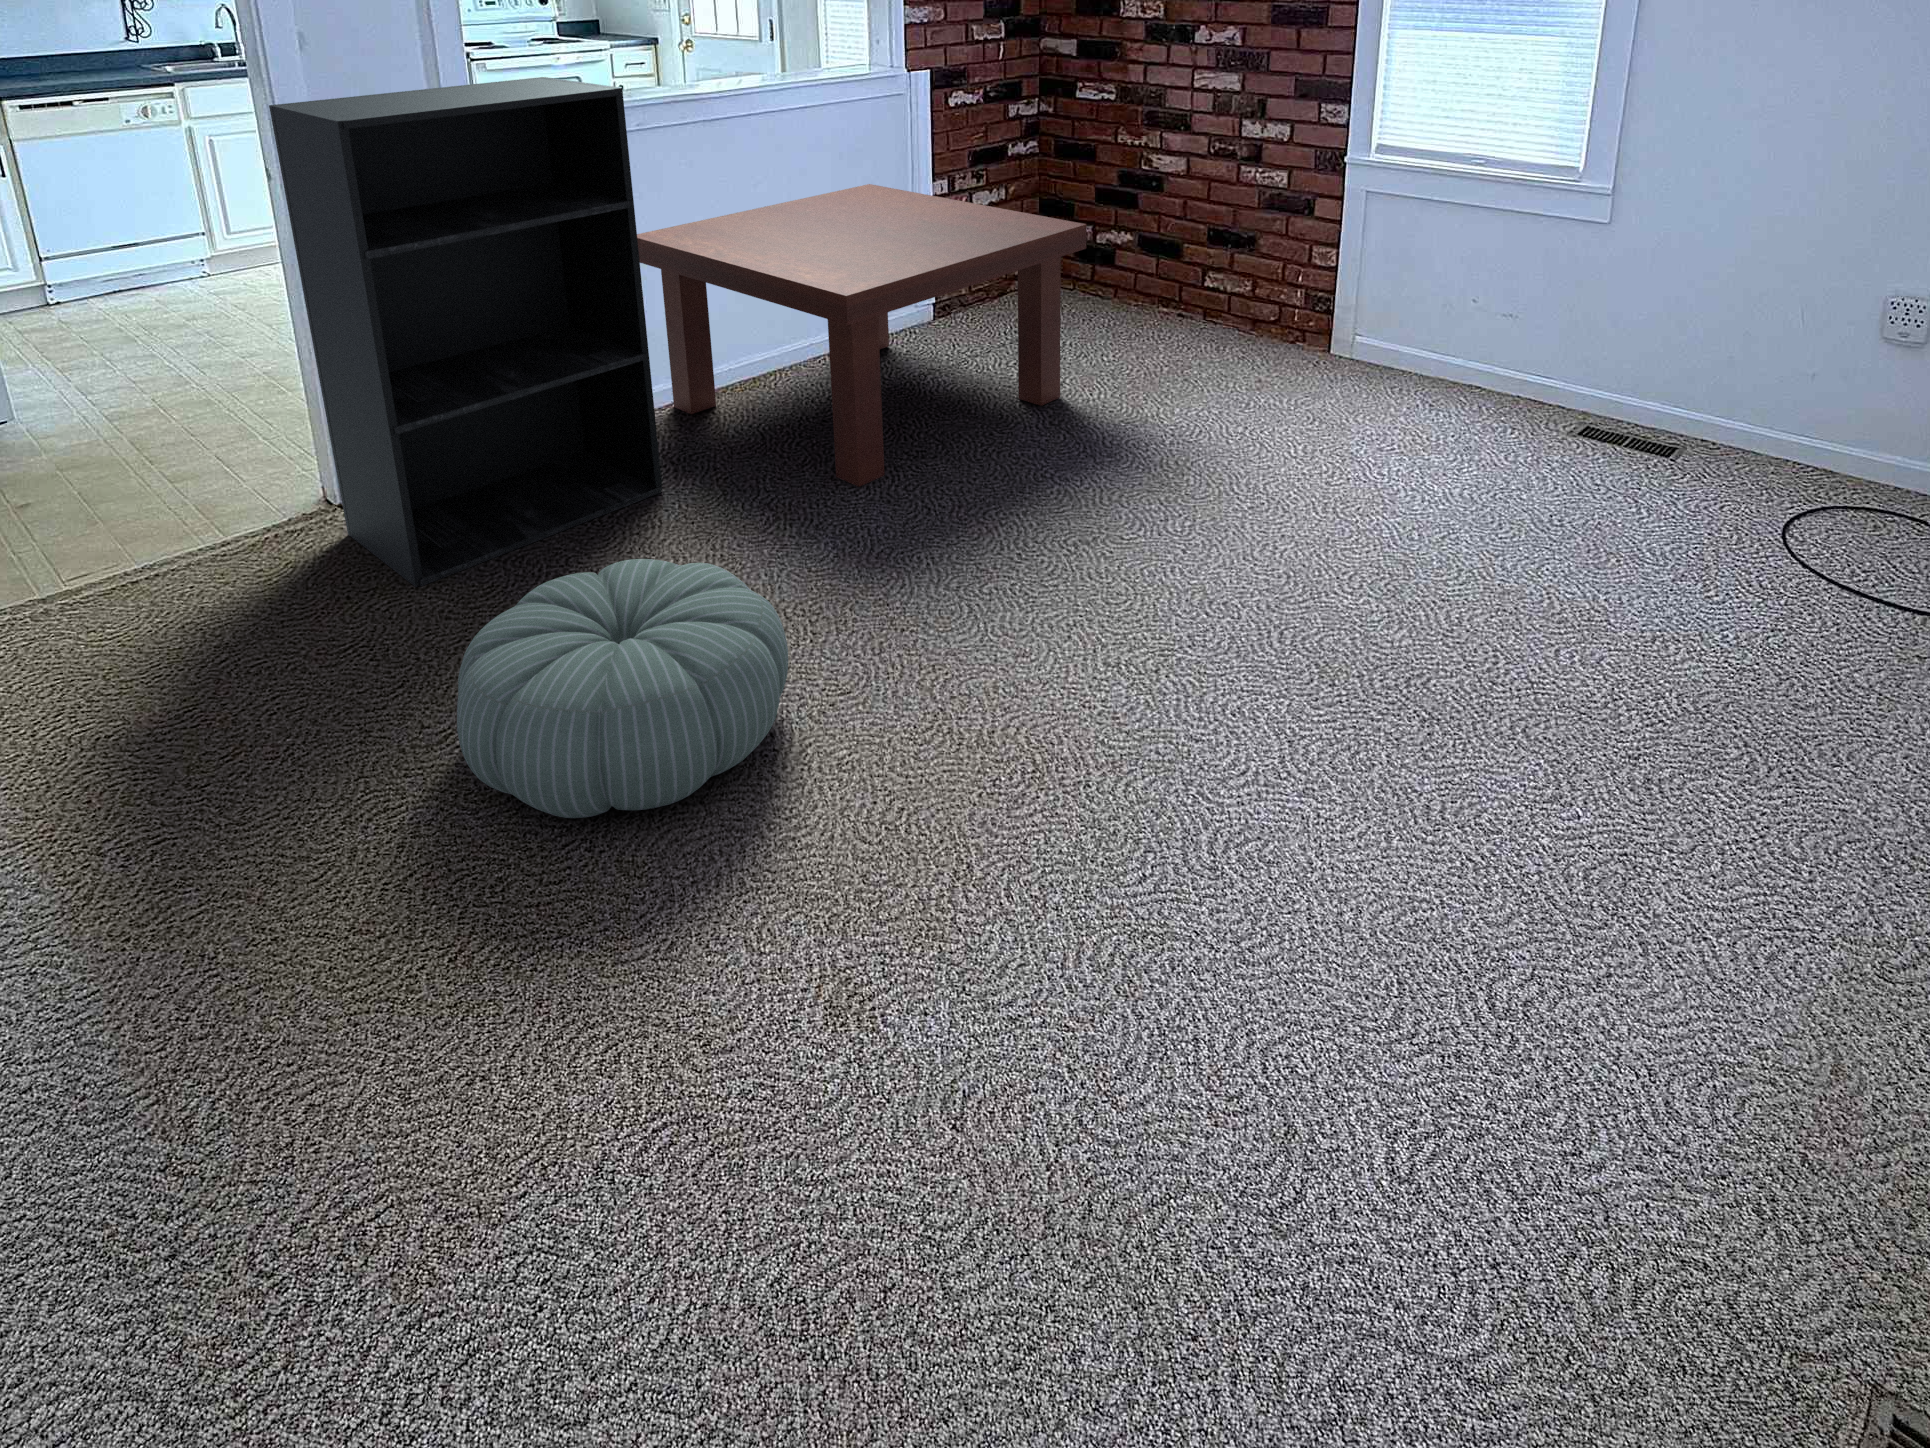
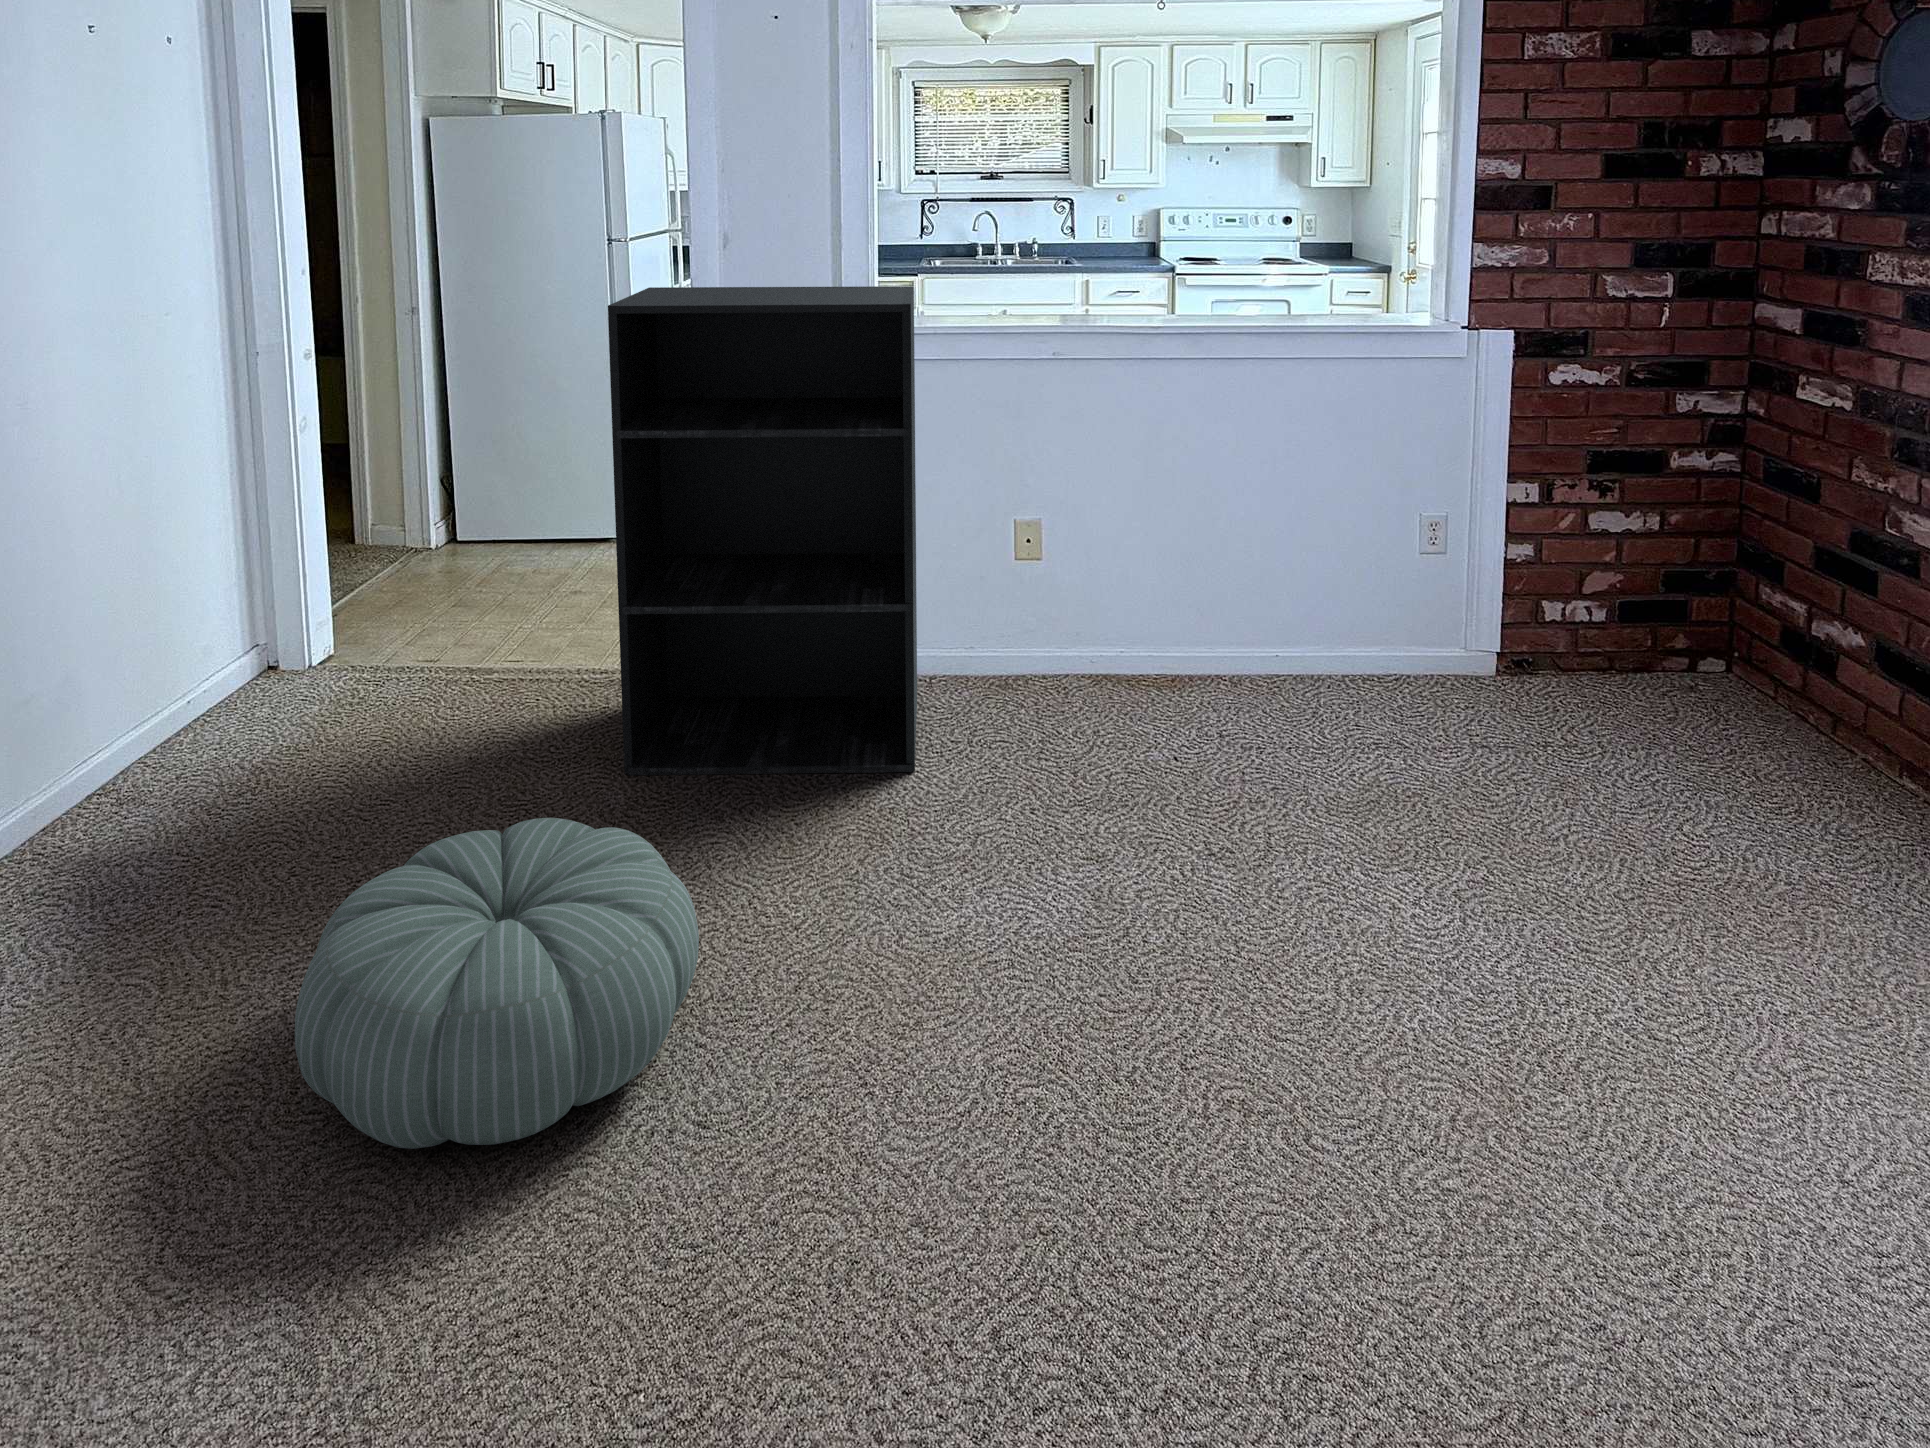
coffee table: present [637,184,1087,487] -> none [1030,468,1583,864]

